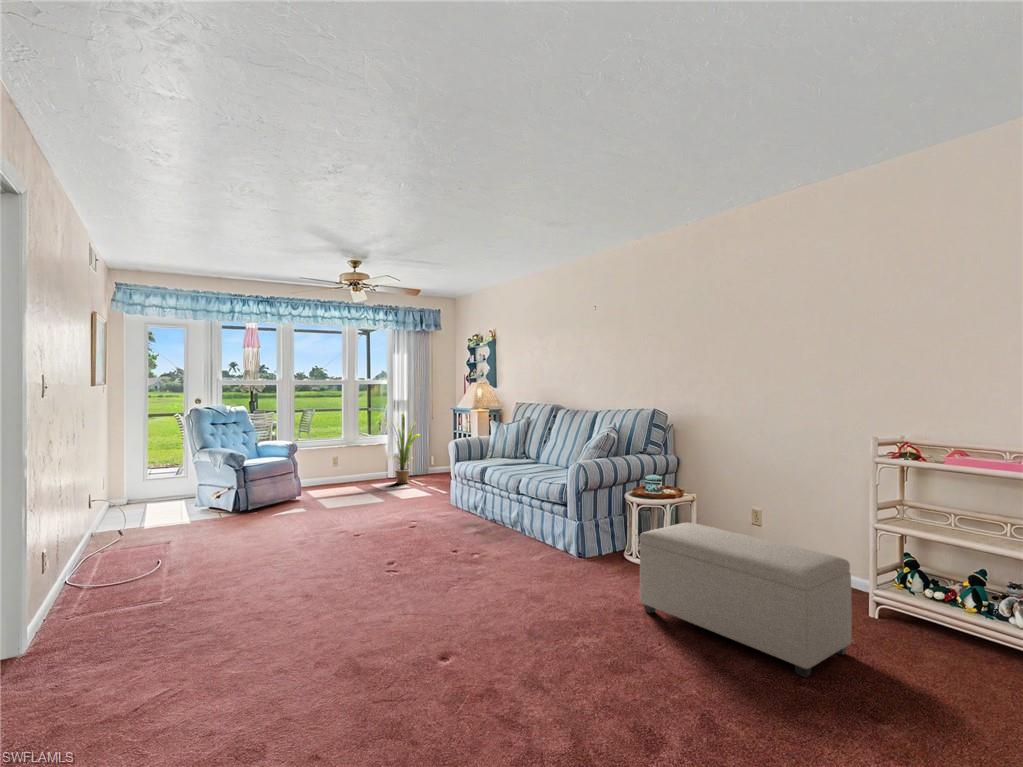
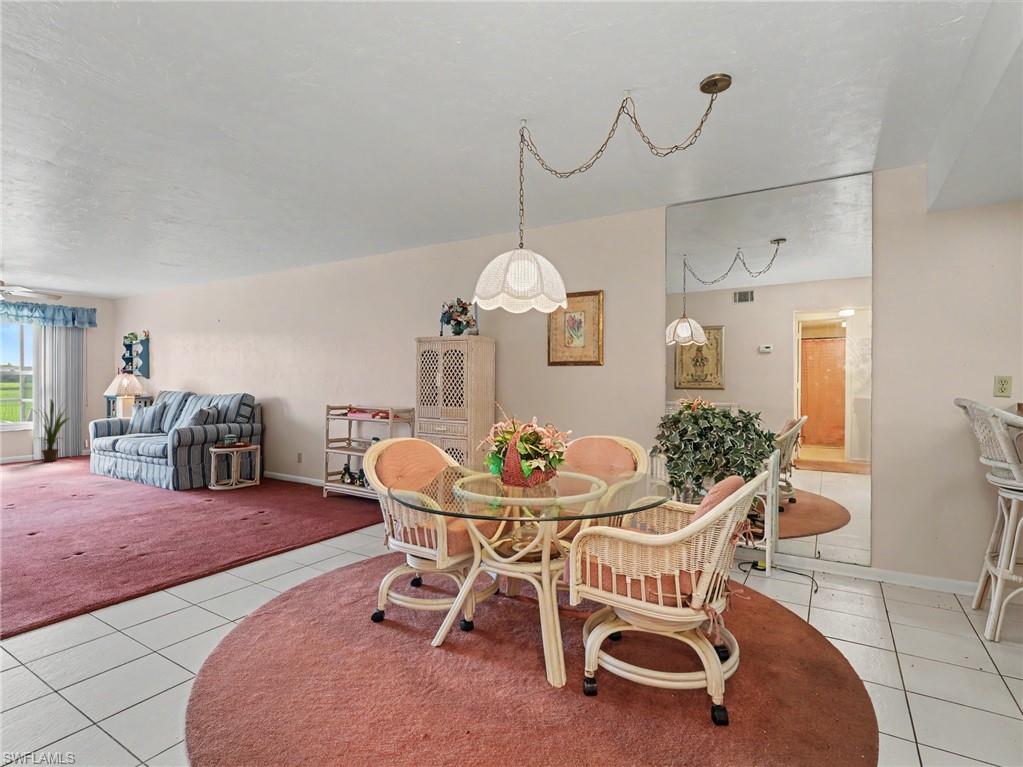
ottoman: present [640,523,852,677] -> none [189,459,291,521]

